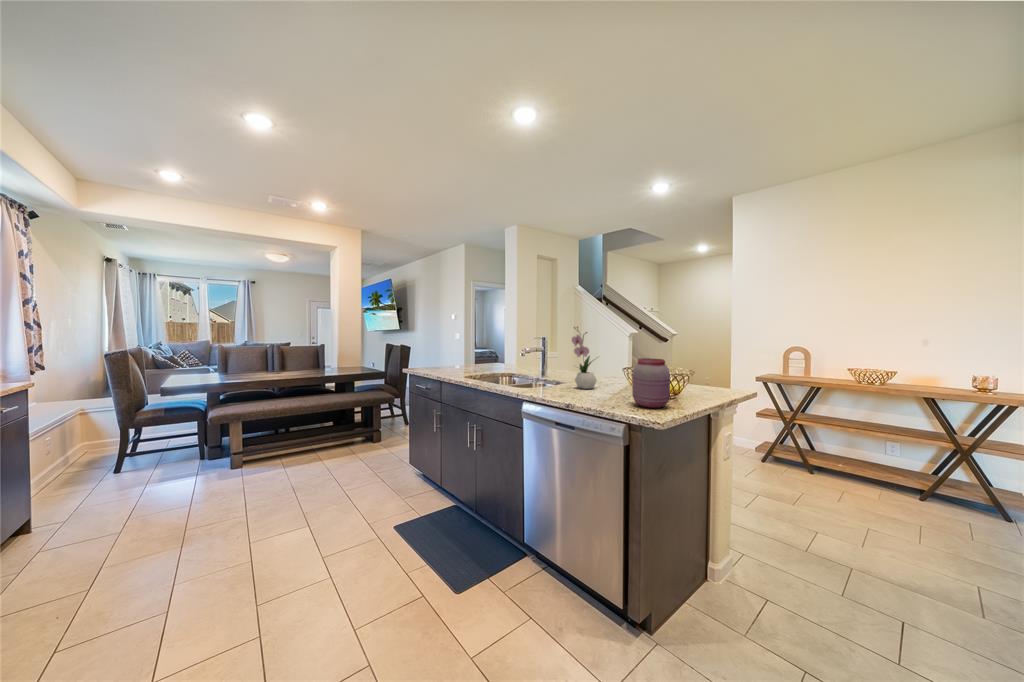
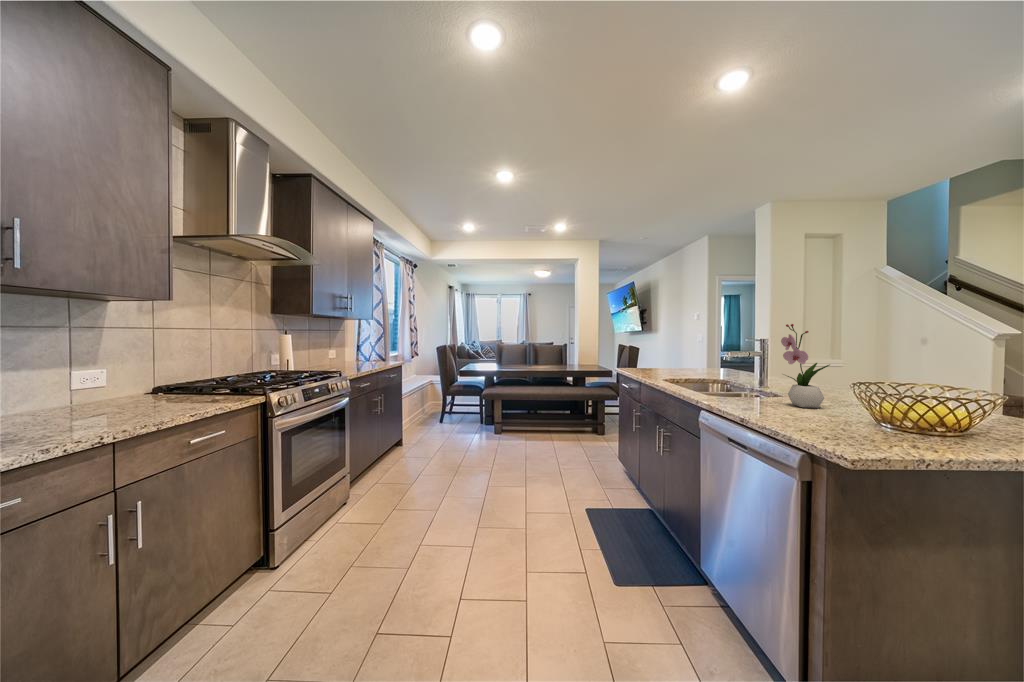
jar: present [632,358,670,408] -> none [843,368,918,444]

